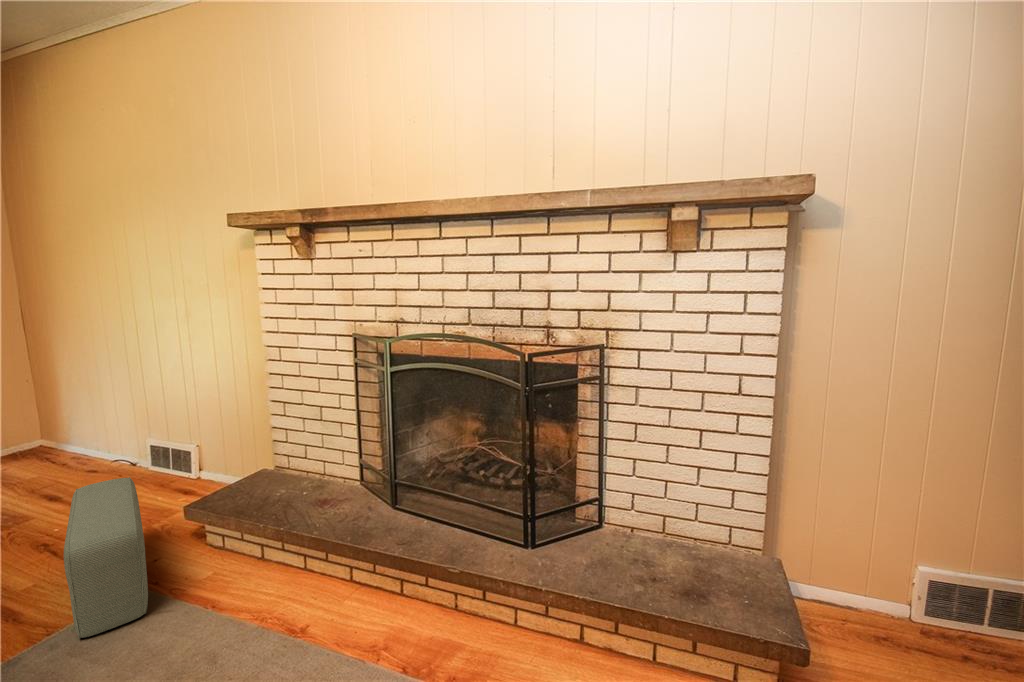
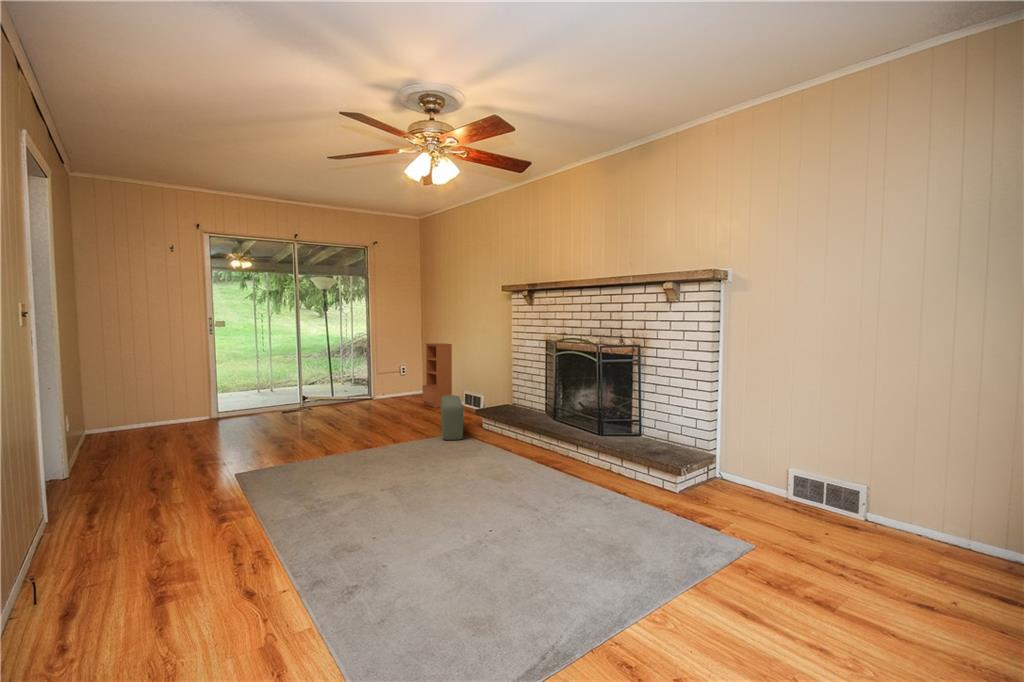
bookcase: none [32,342,122,484] -> present [423,343,452,408]

